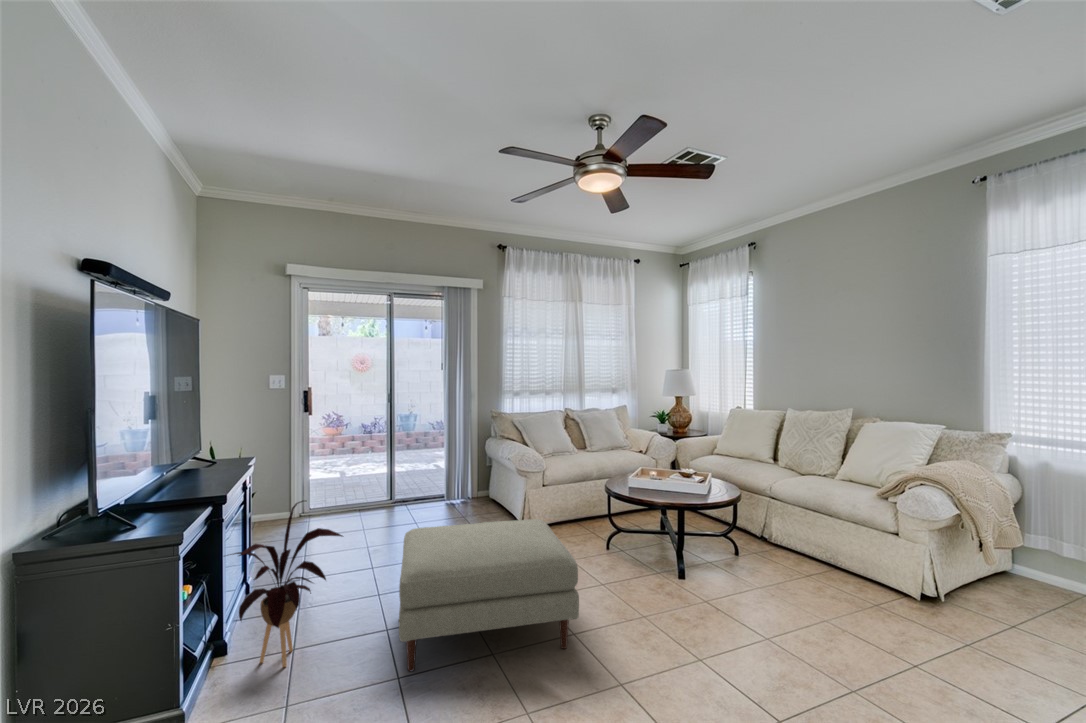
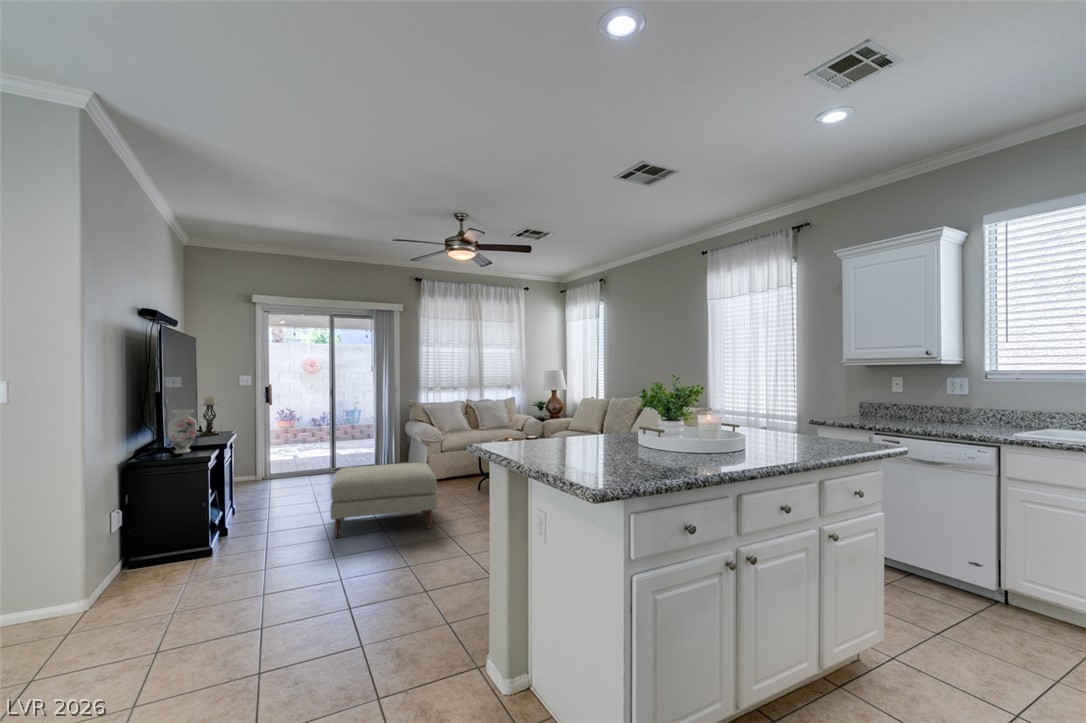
candle holder: none [194,409,226,474] -> present [199,396,220,436]
vase: none [105,444,164,528] -> present [167,410,197,454]
house plant: present [230,501,342,667] -> none [226,446,299,539]

